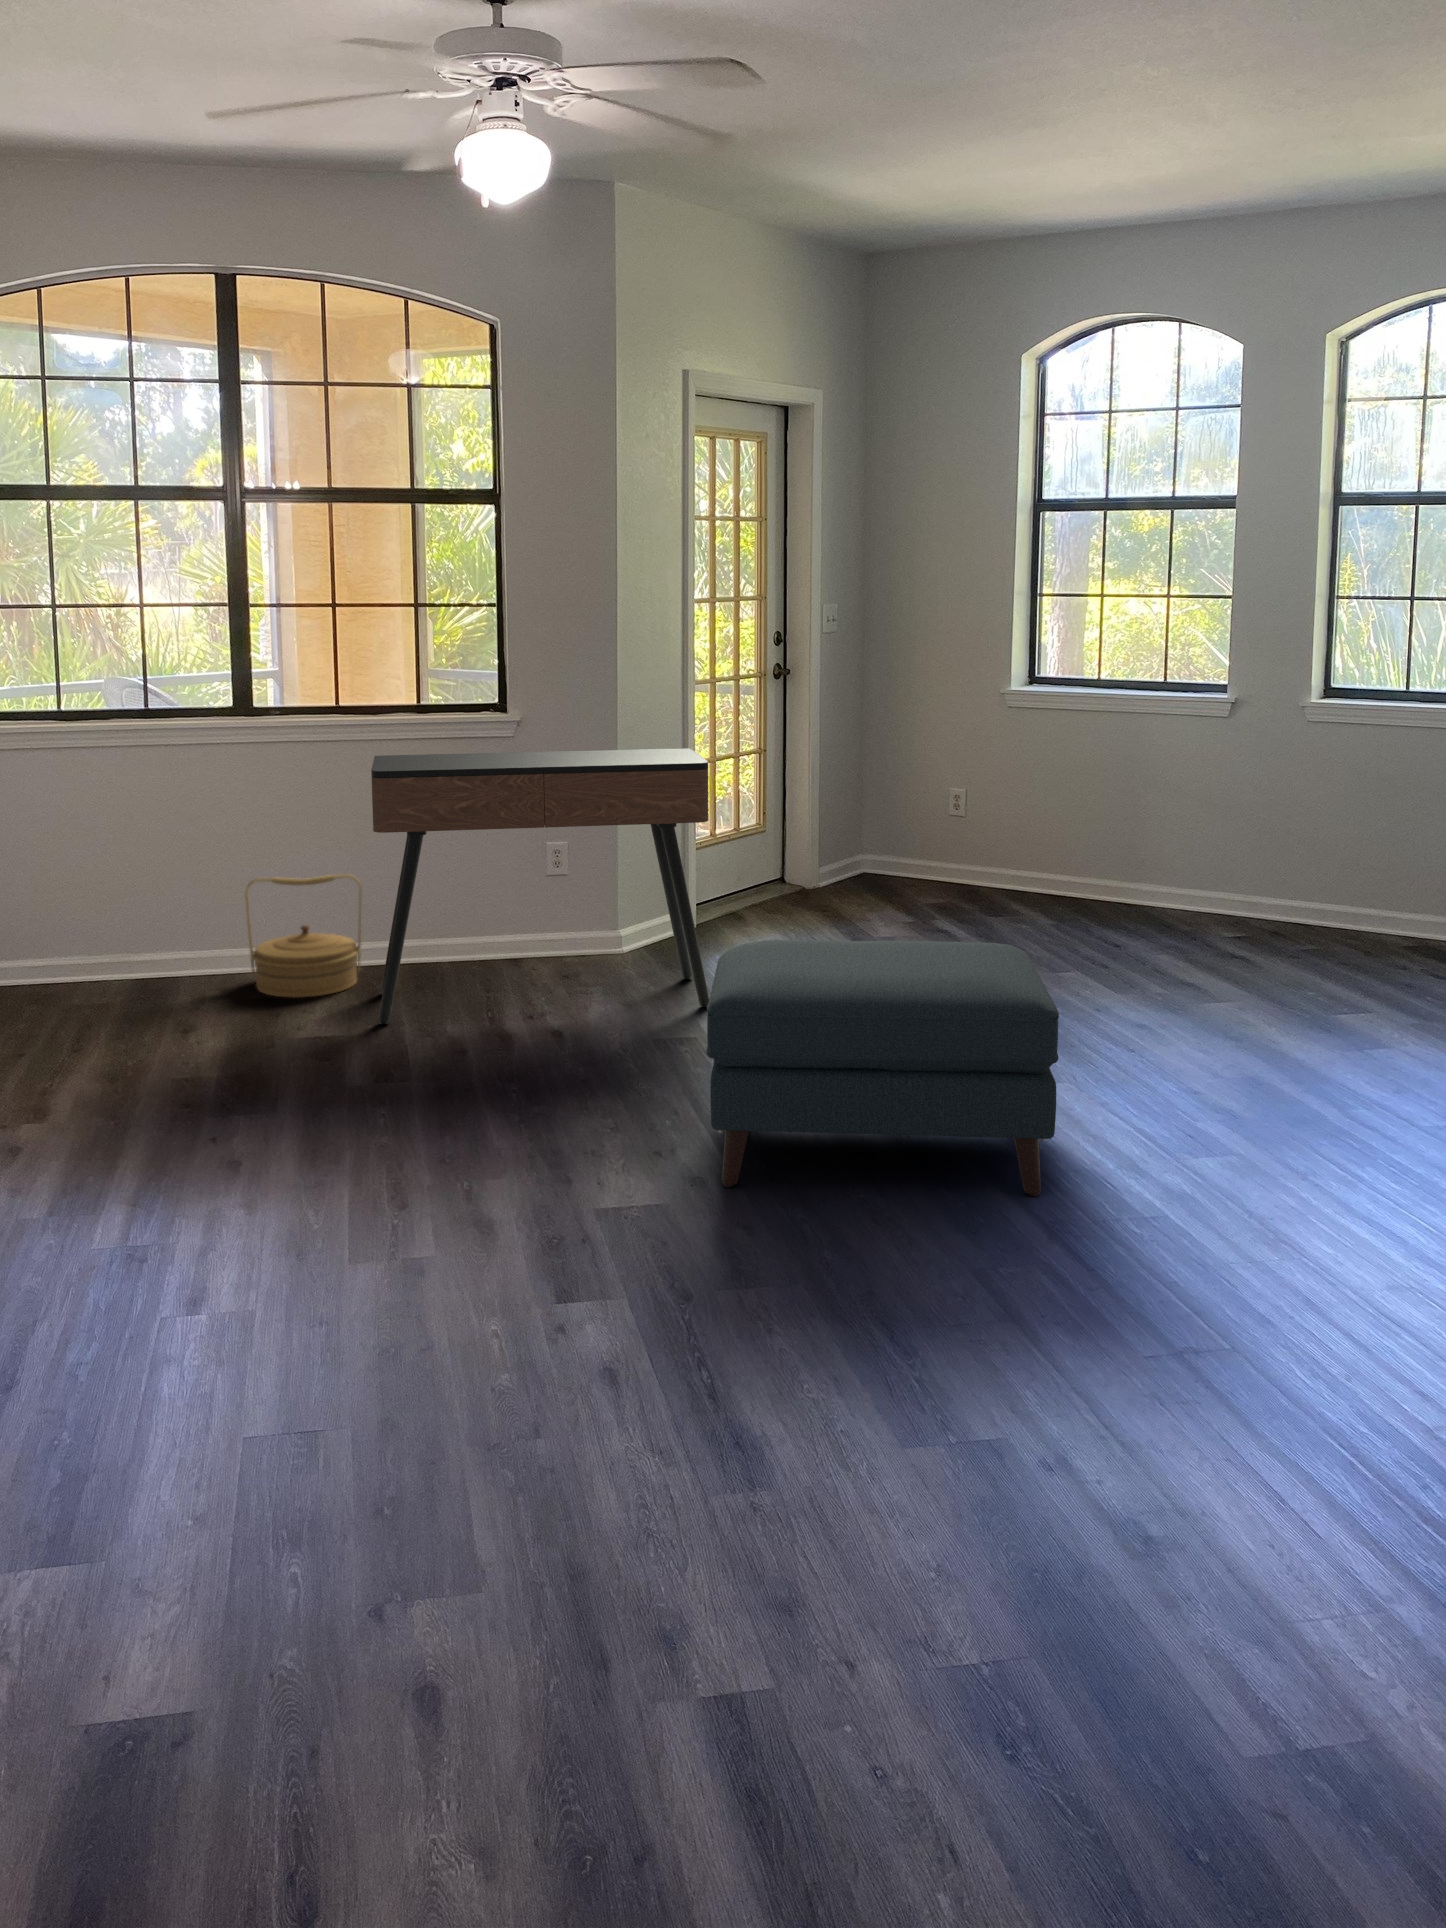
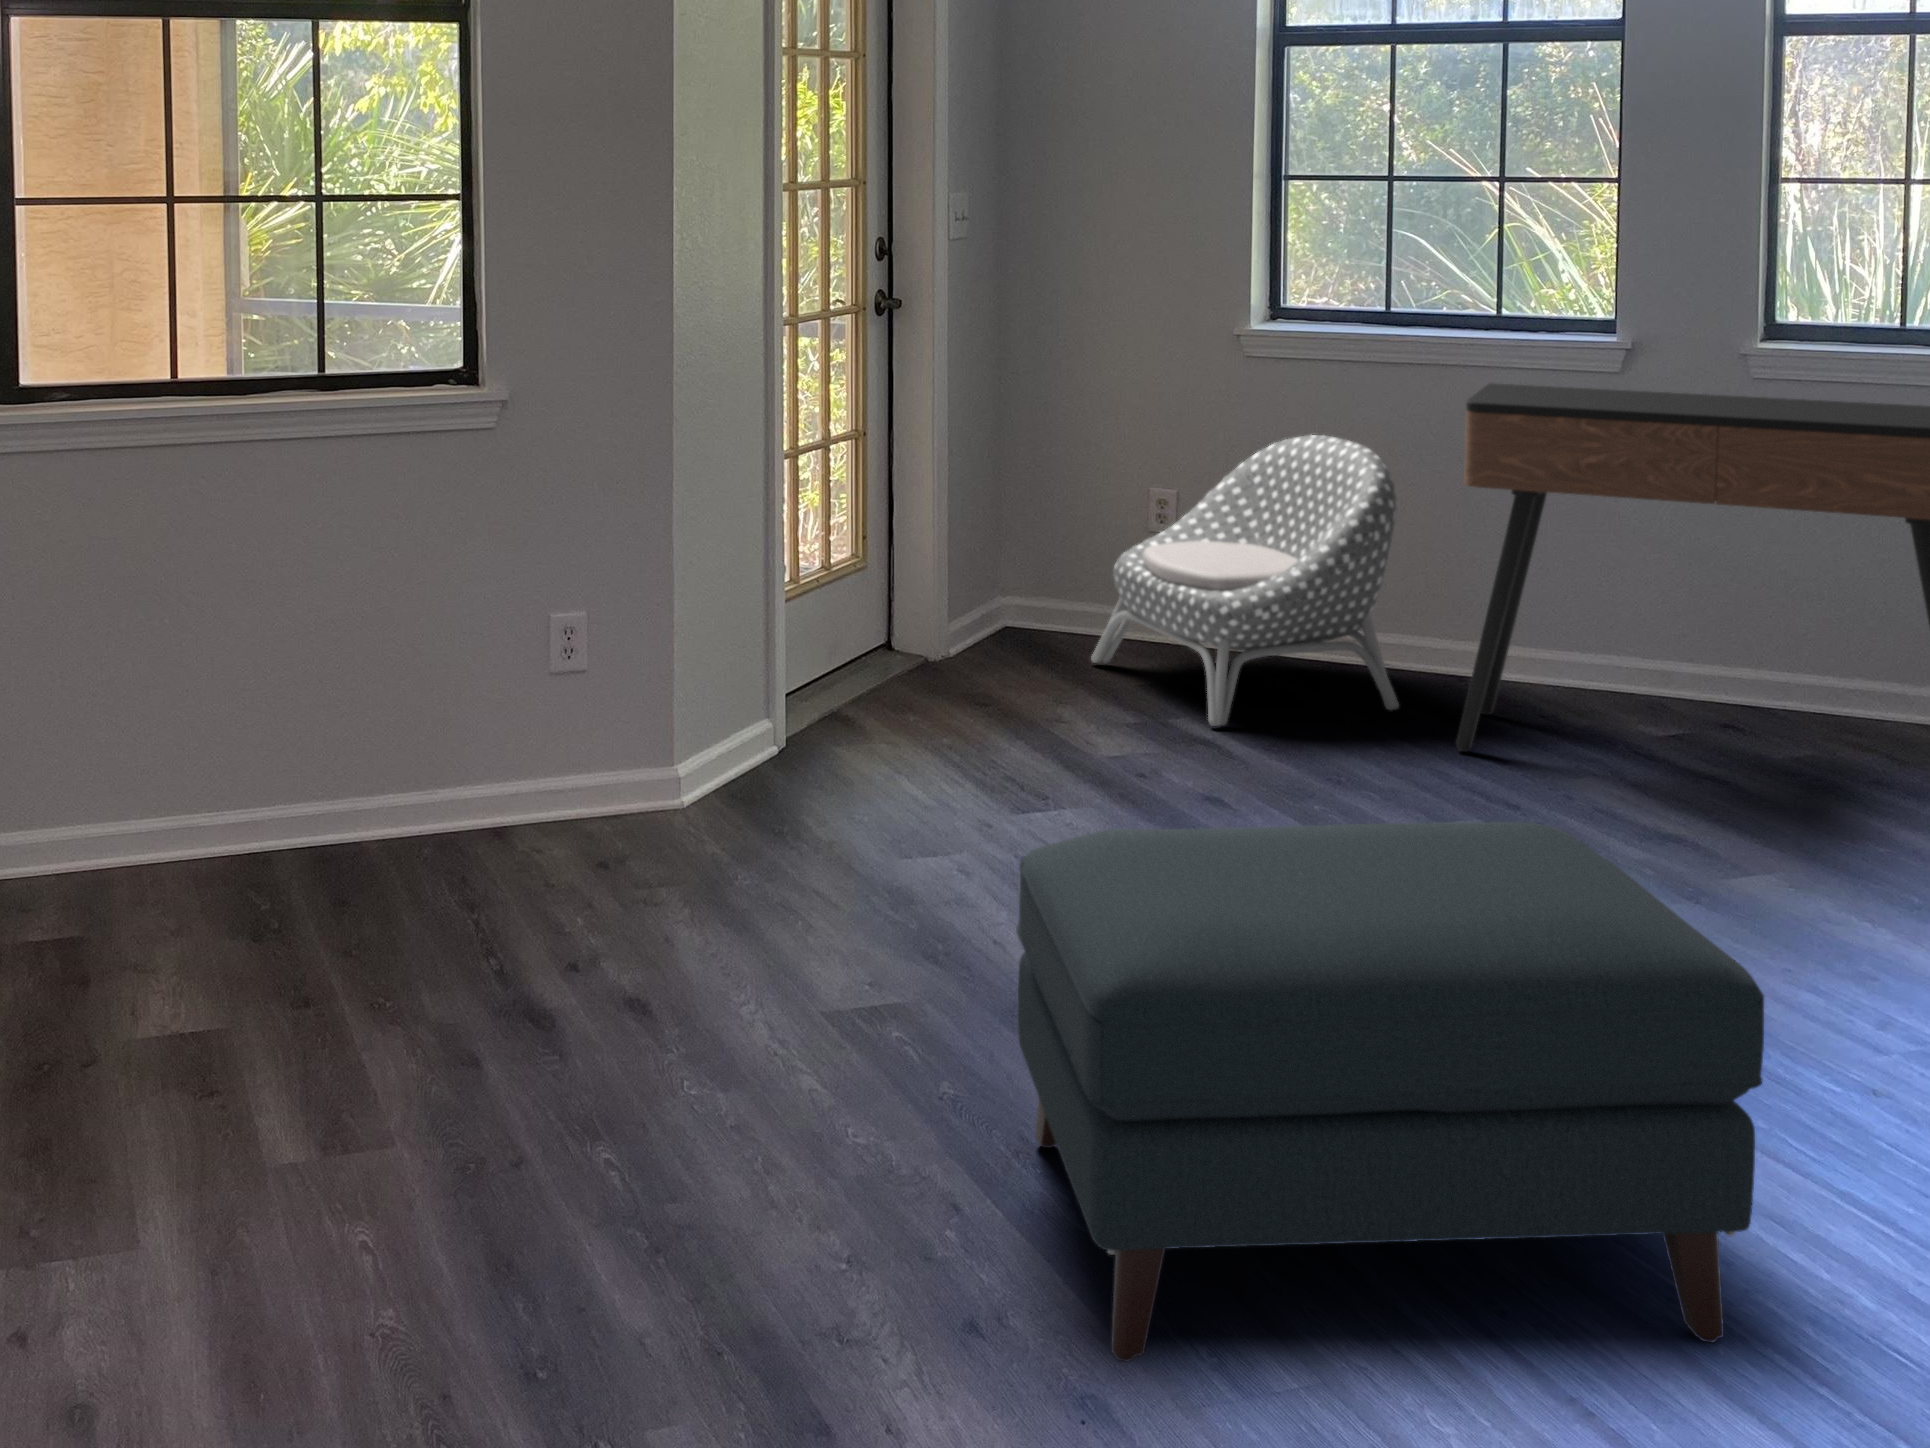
console table: present [371,748,709,1024] -> present [1456,383,1930,752]
armchair: none [904,755,1080,926] -> present [1091,435,1399,726]
woven basket: present [245,874,362,998] -> none [13,689,230,928]

